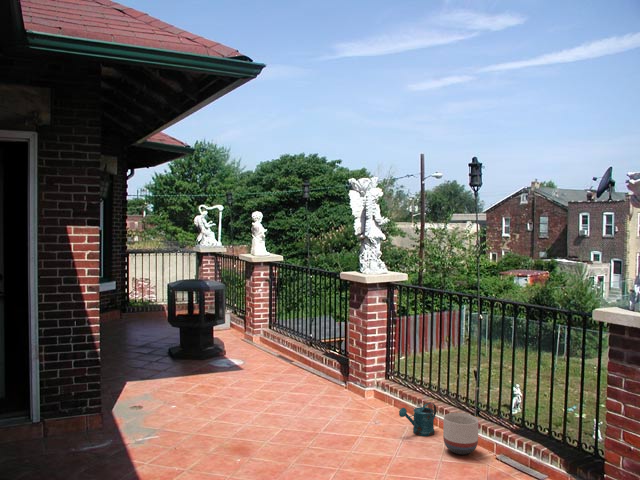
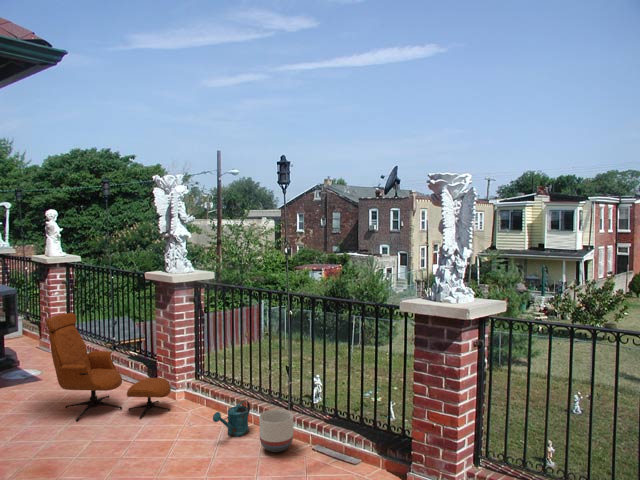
lounge chair: none [258,305,361,408] -> present [46,313,171,421]

